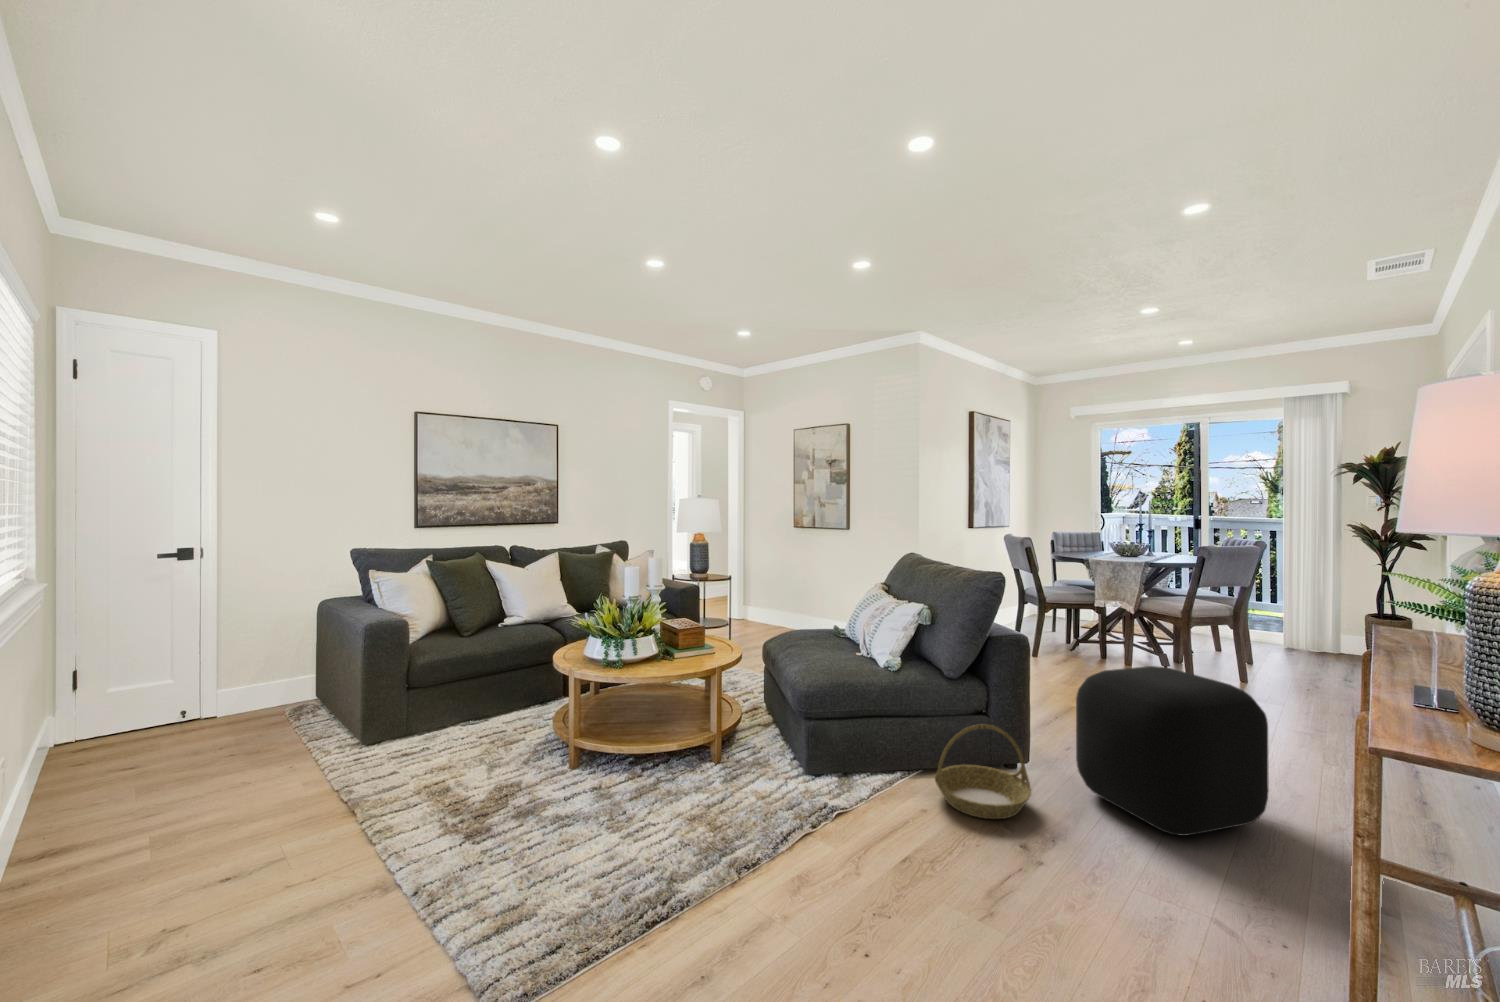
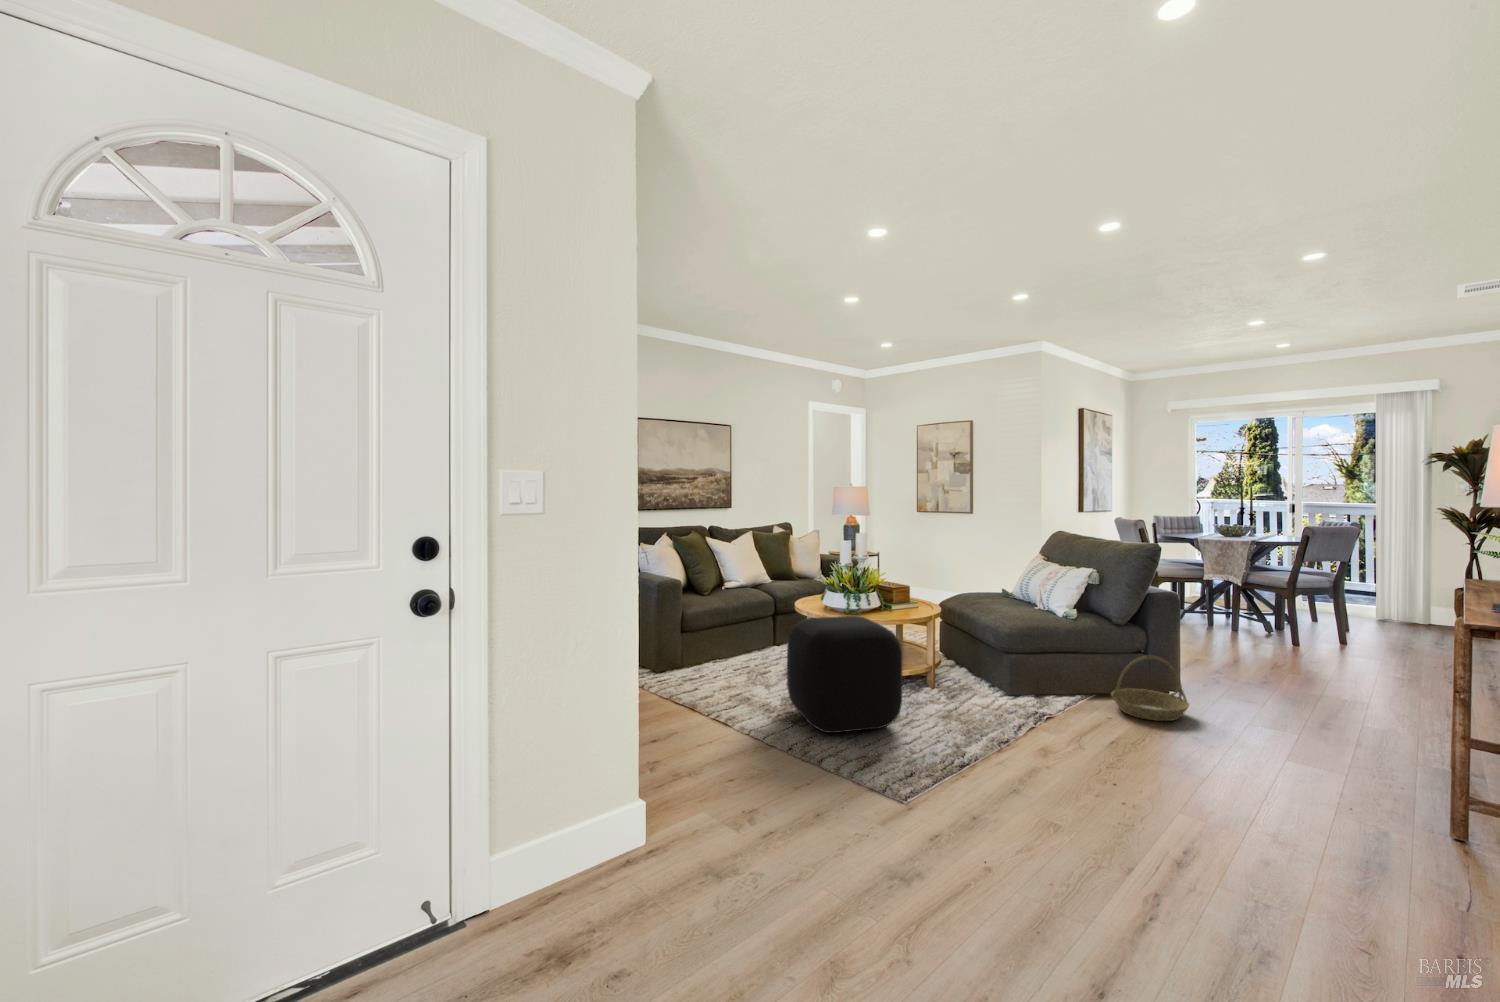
ottoman: present [1076,666,1269,836] -> present [787,616,903,733]

